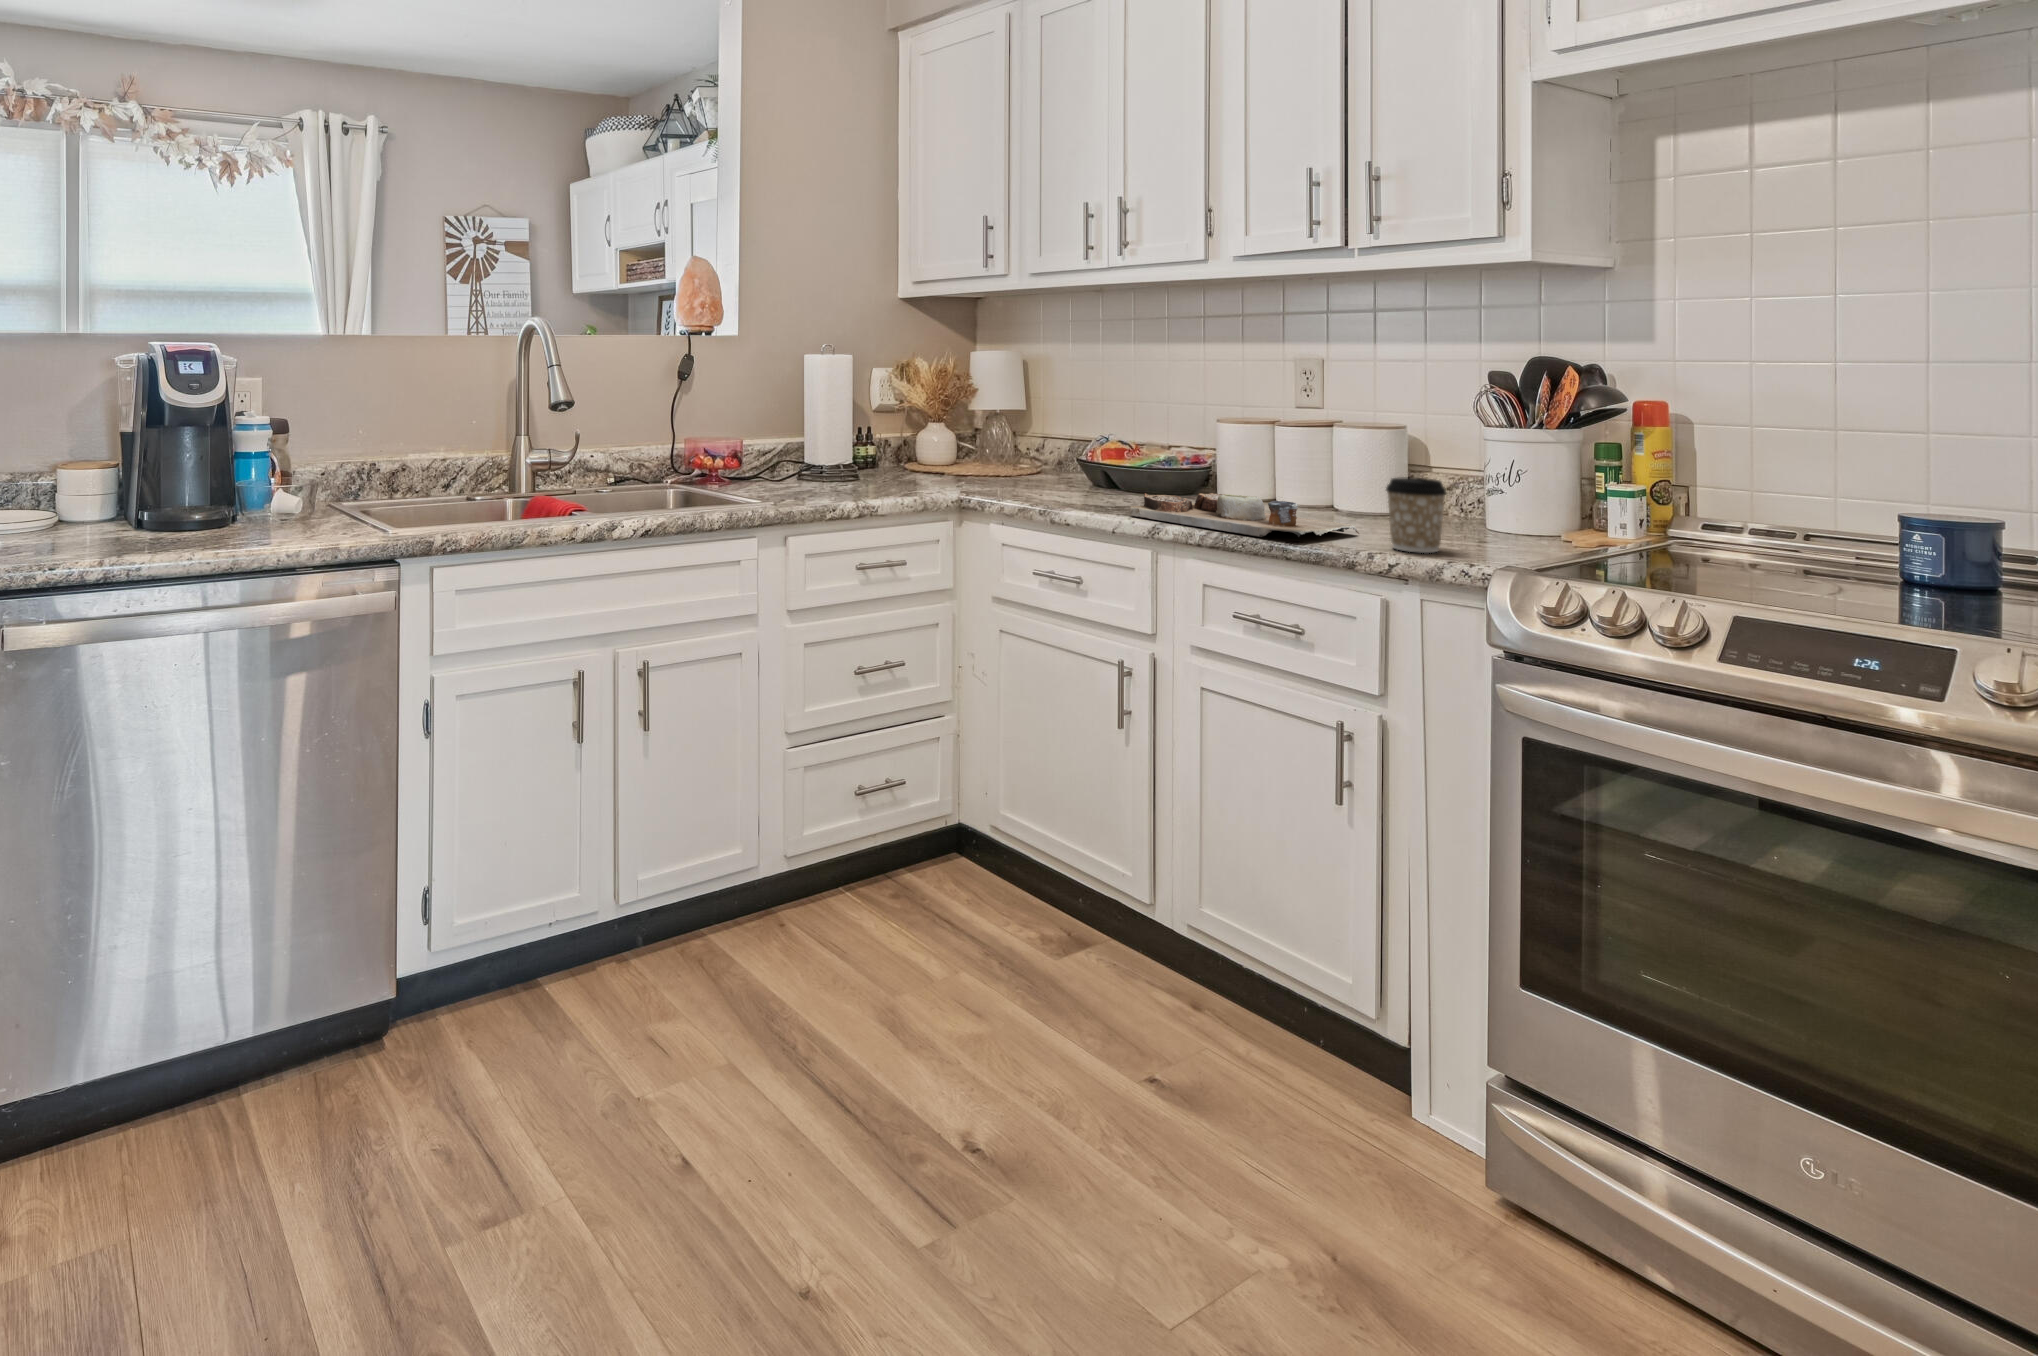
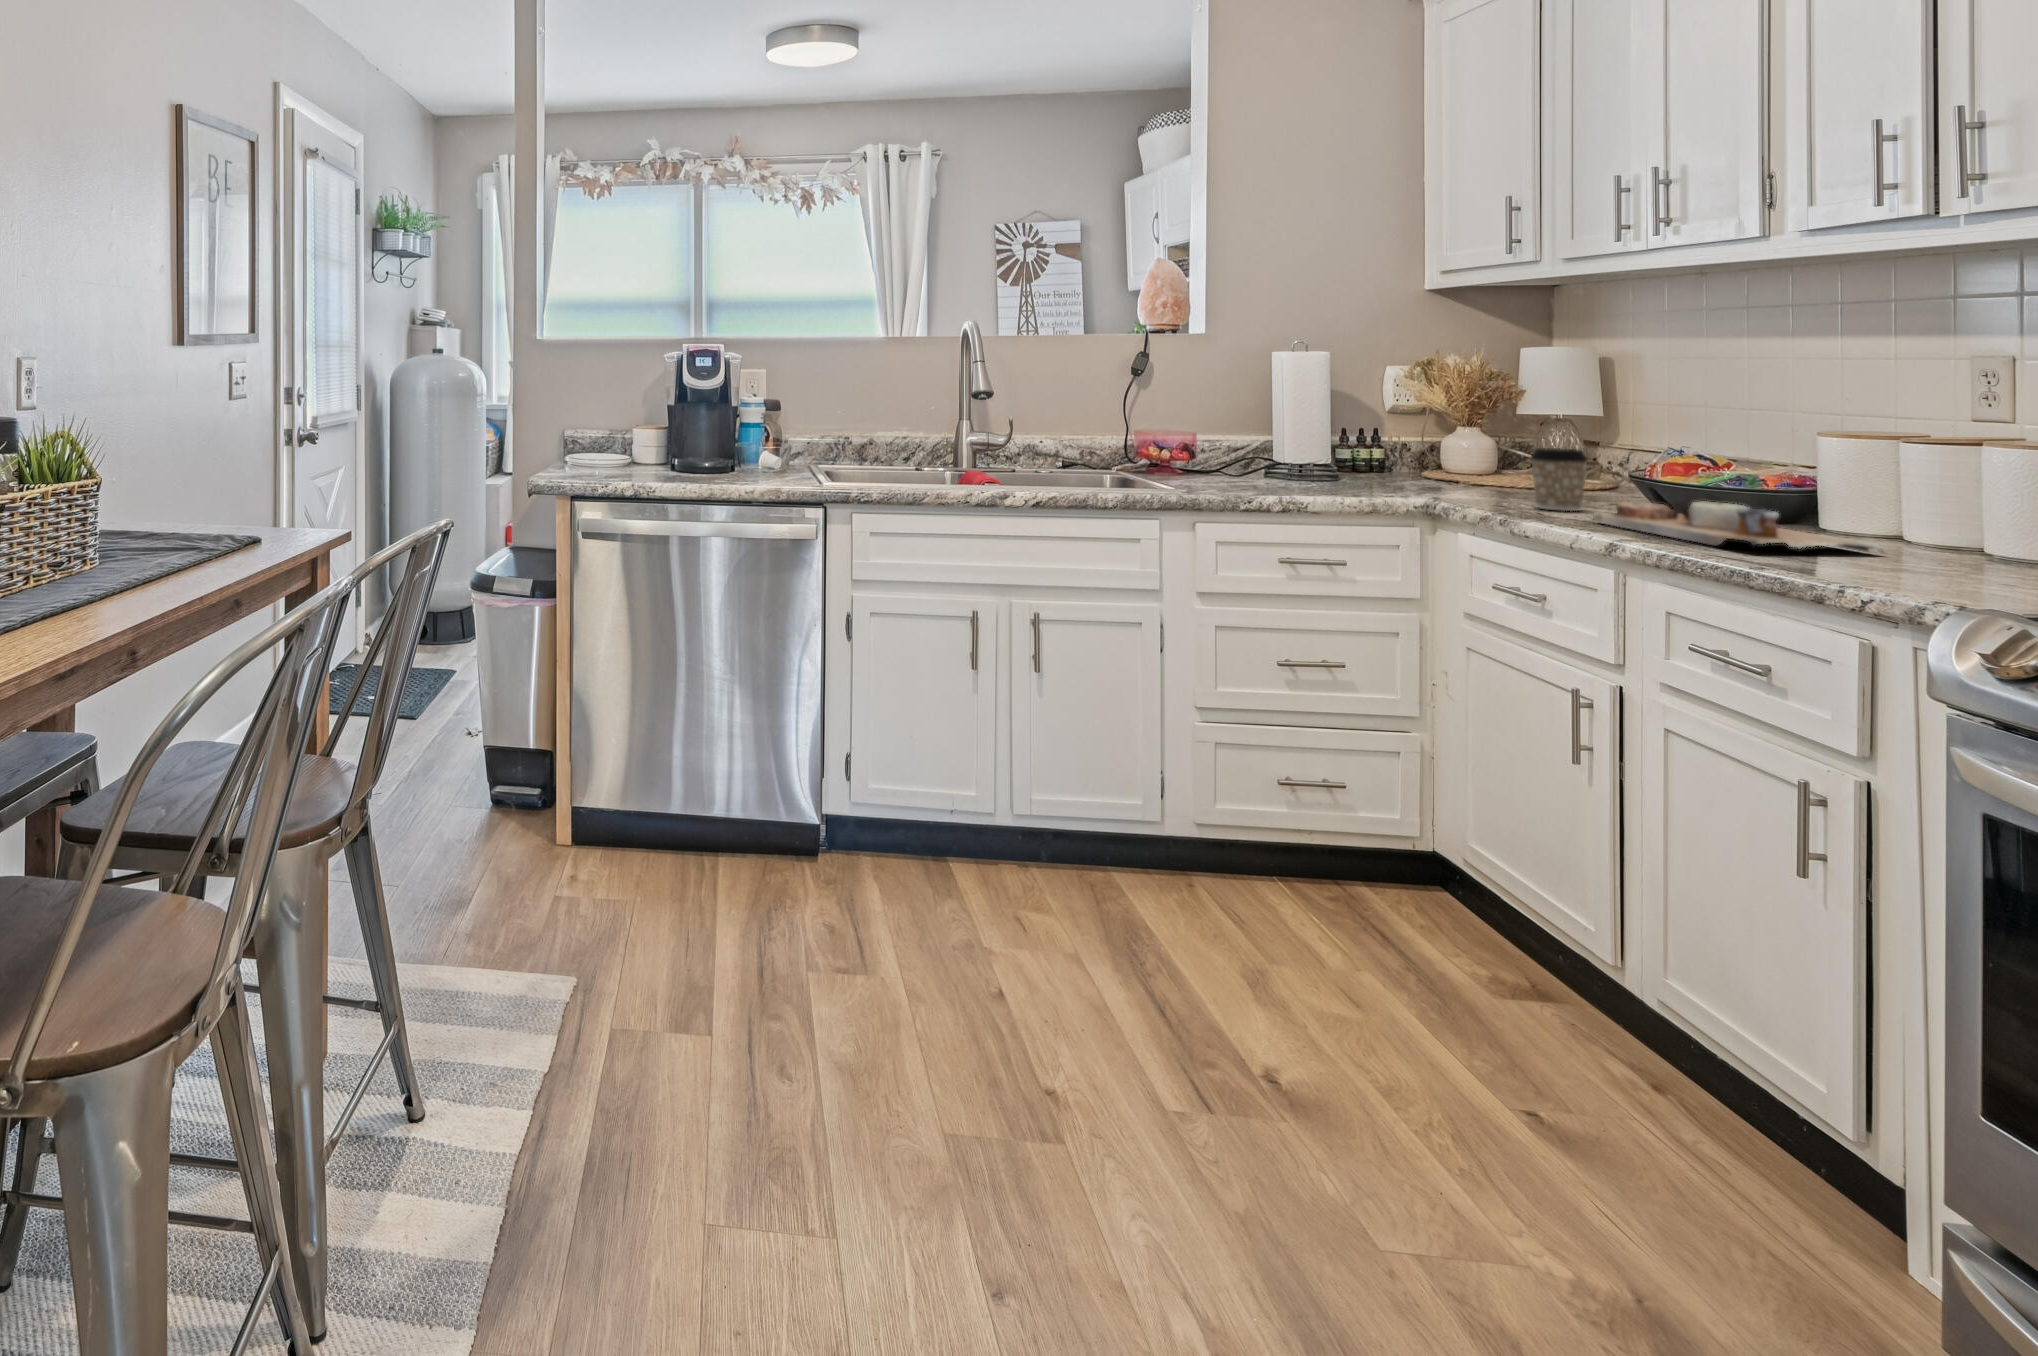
coffee cup: present [1386,477,1446,553] -> present [1531,448,1588,511]

